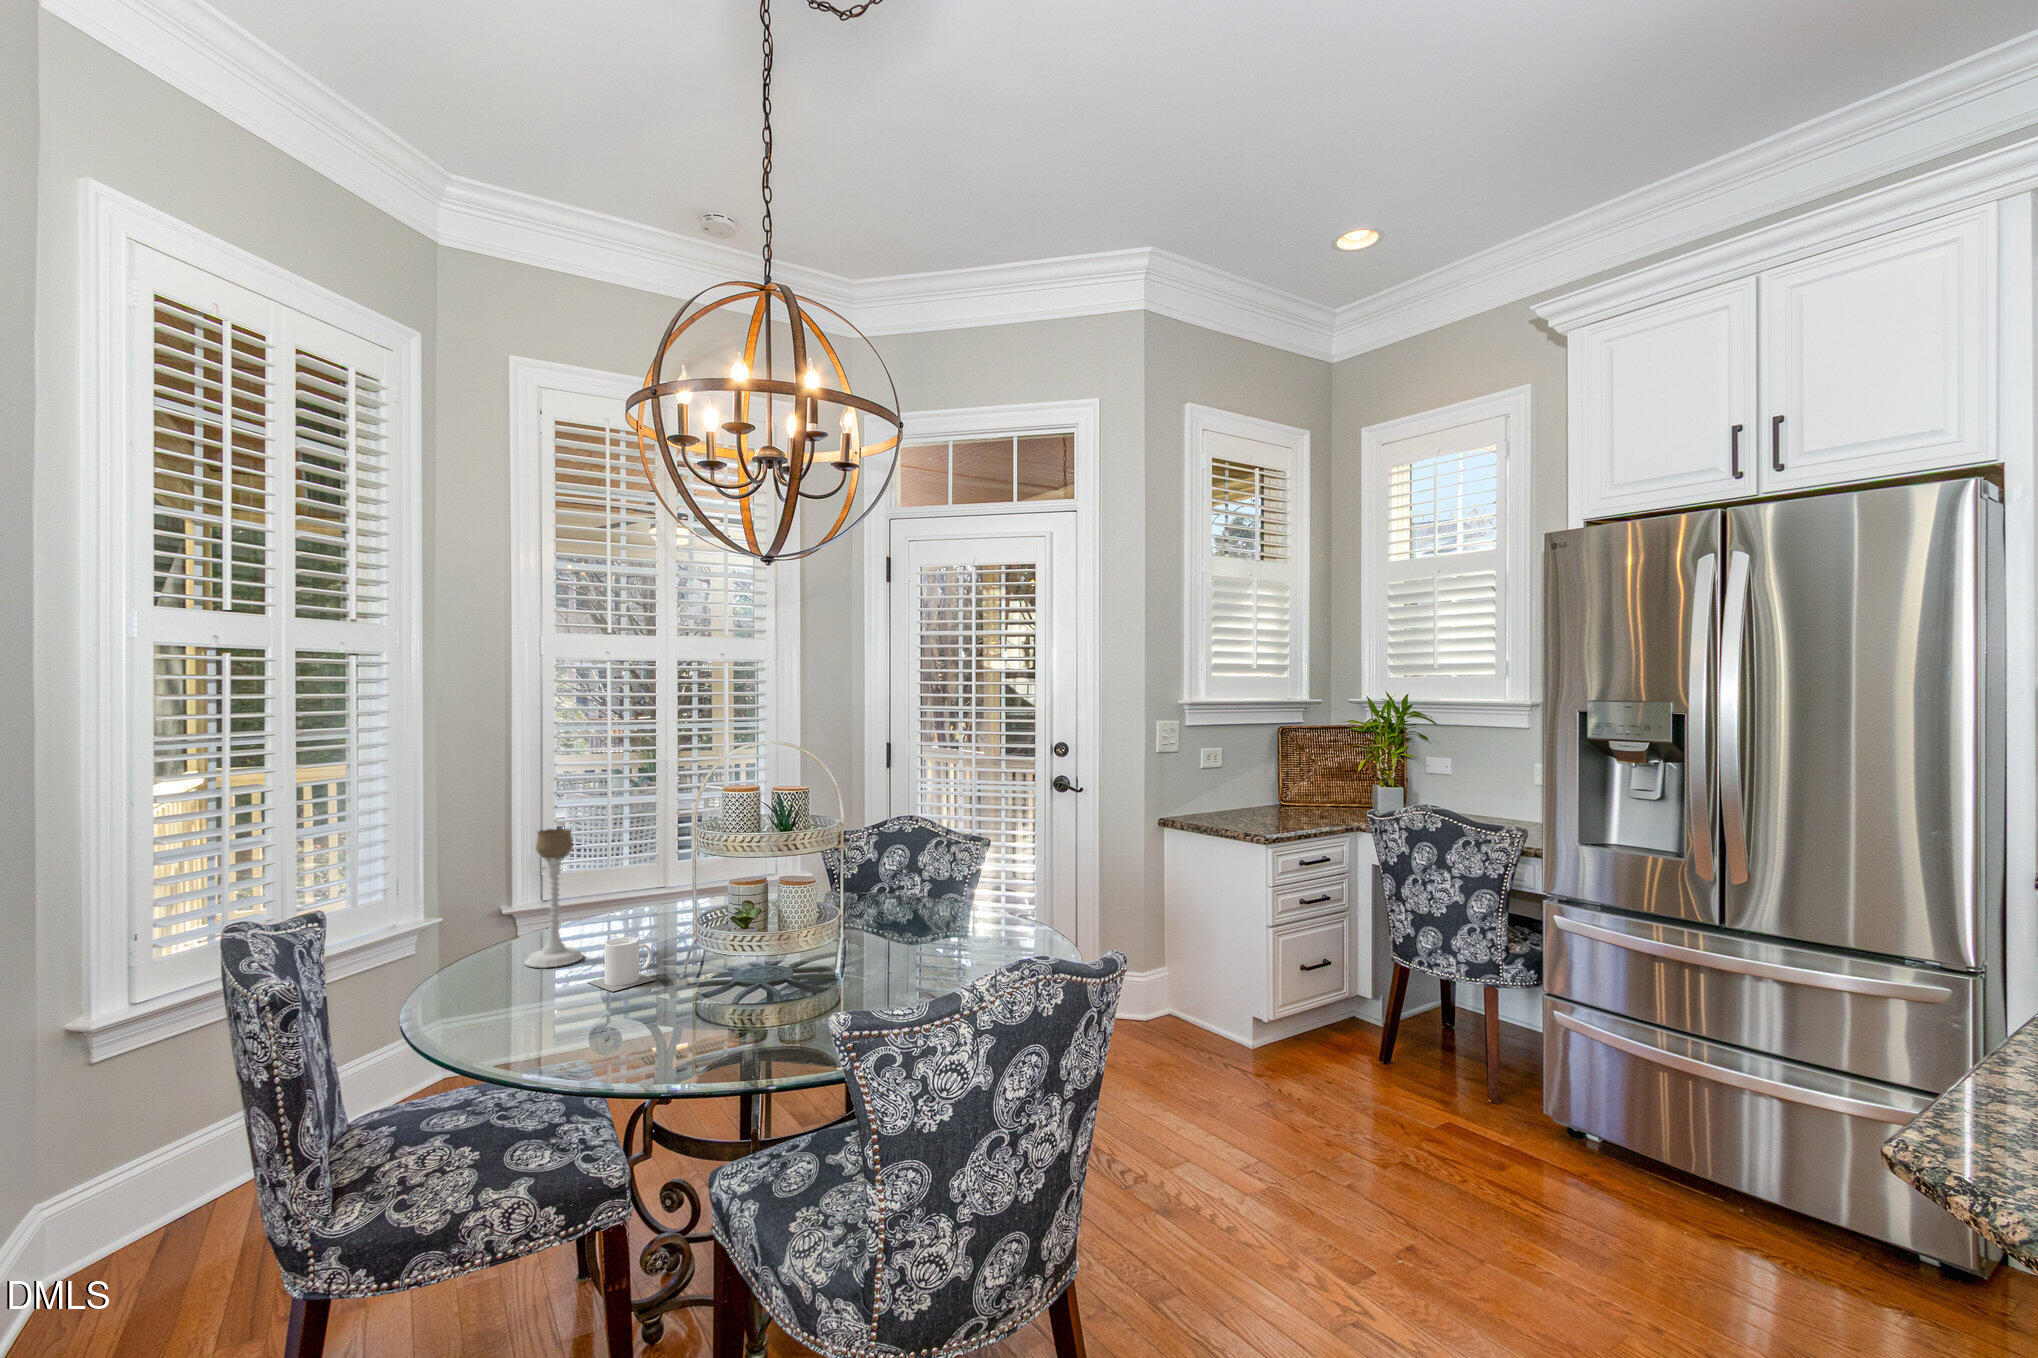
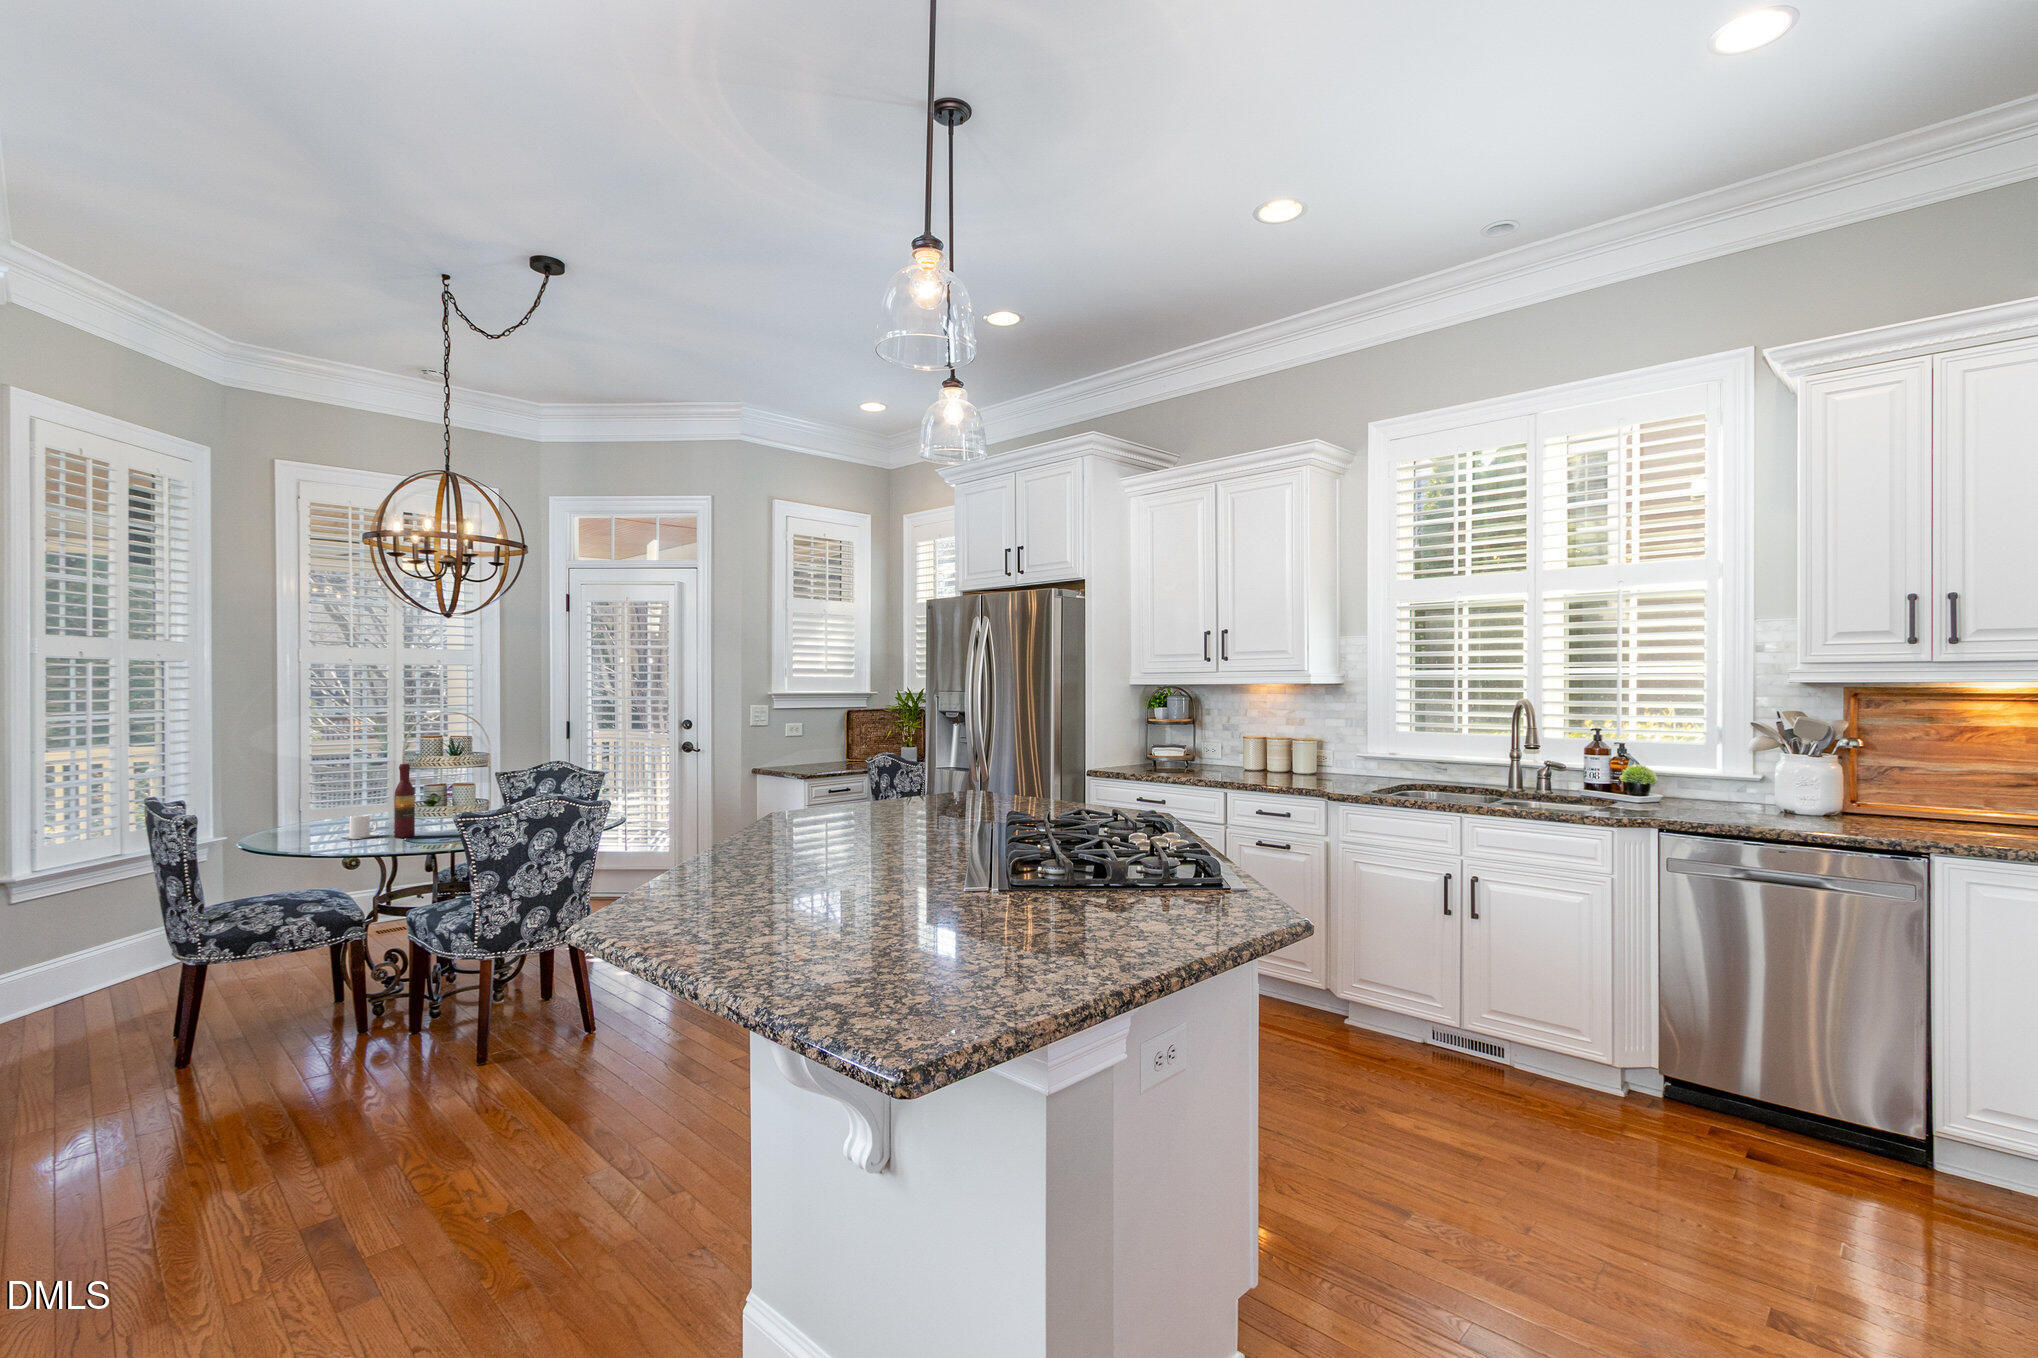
candle holder: present [525,828,583,968] -> none [300,761,336,835]
wine bottle: none [682,843,717,989] -> present [394,764,415,838]

